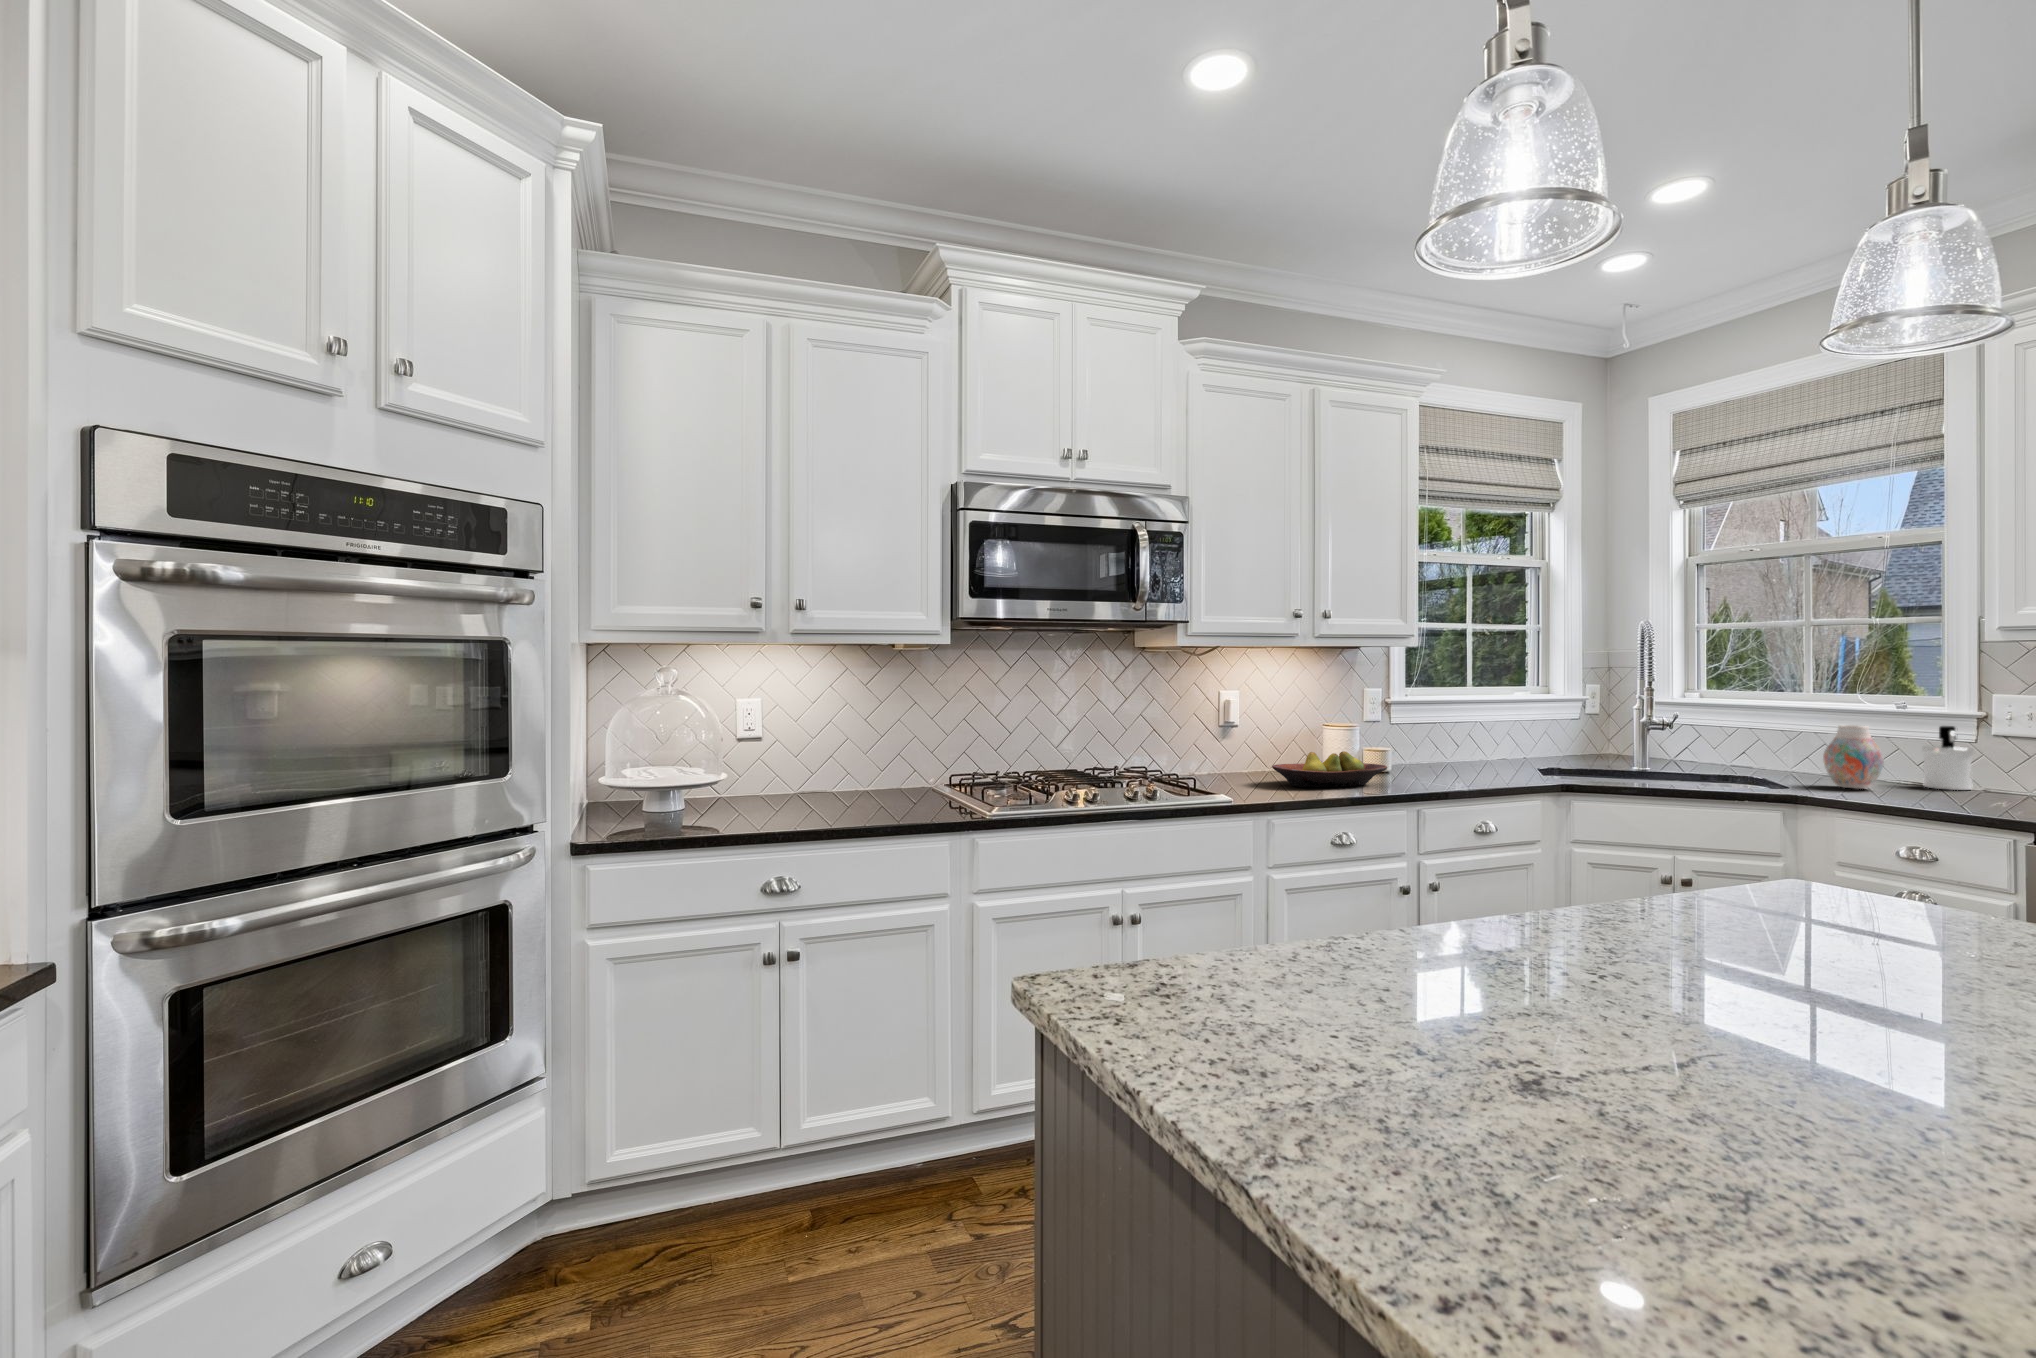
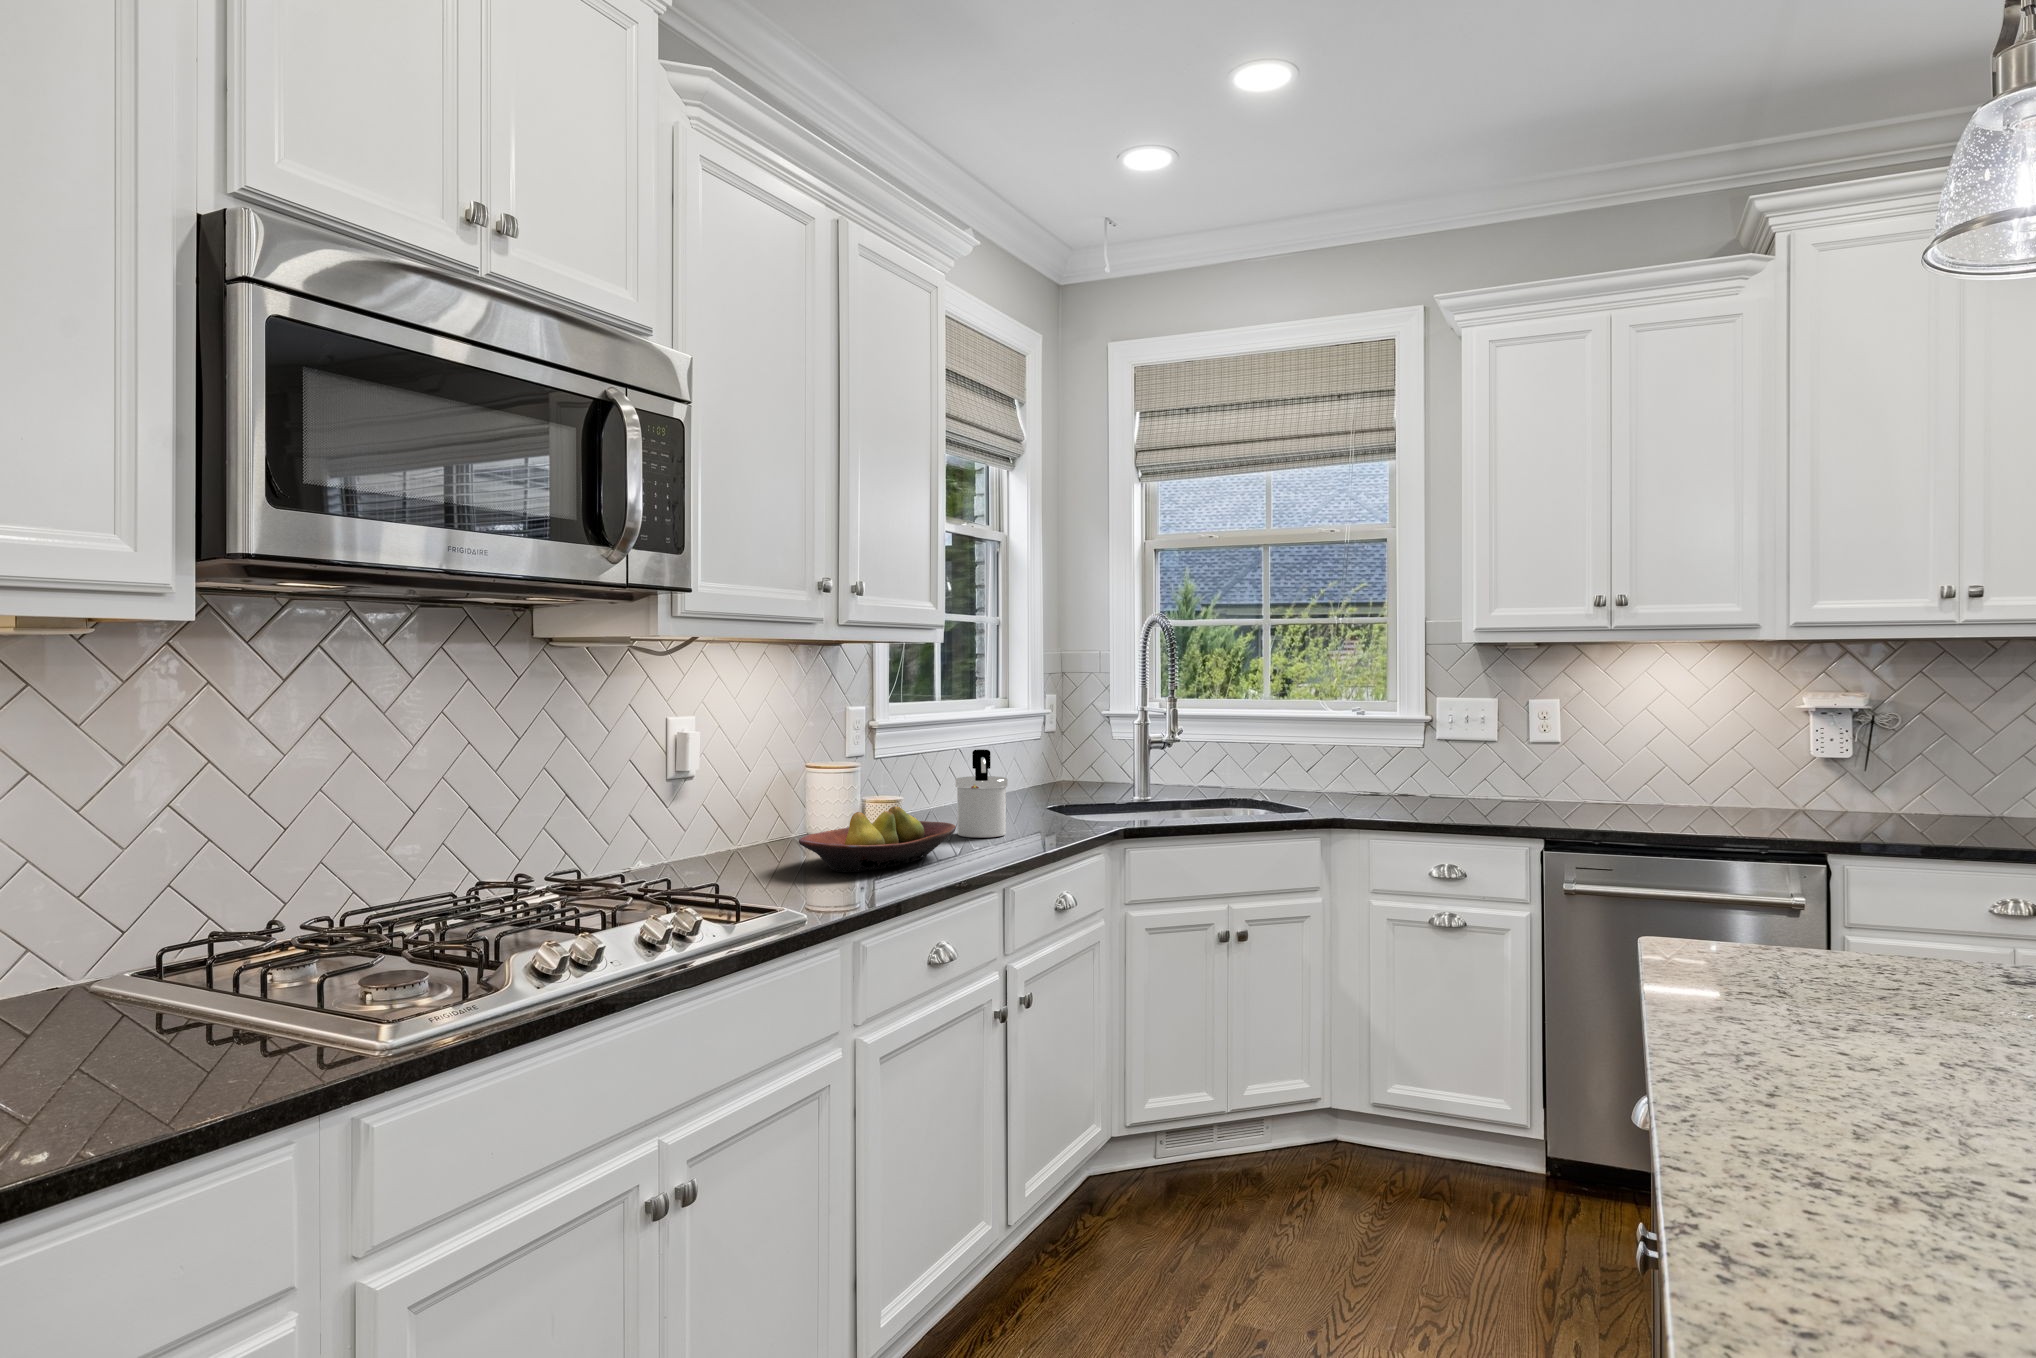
vase: present [1823,725,1884,789] -> none [1324,733,1376,802]
soap dispenser: present [1922,726,1974,790] -> present [956,749,1008,838]

